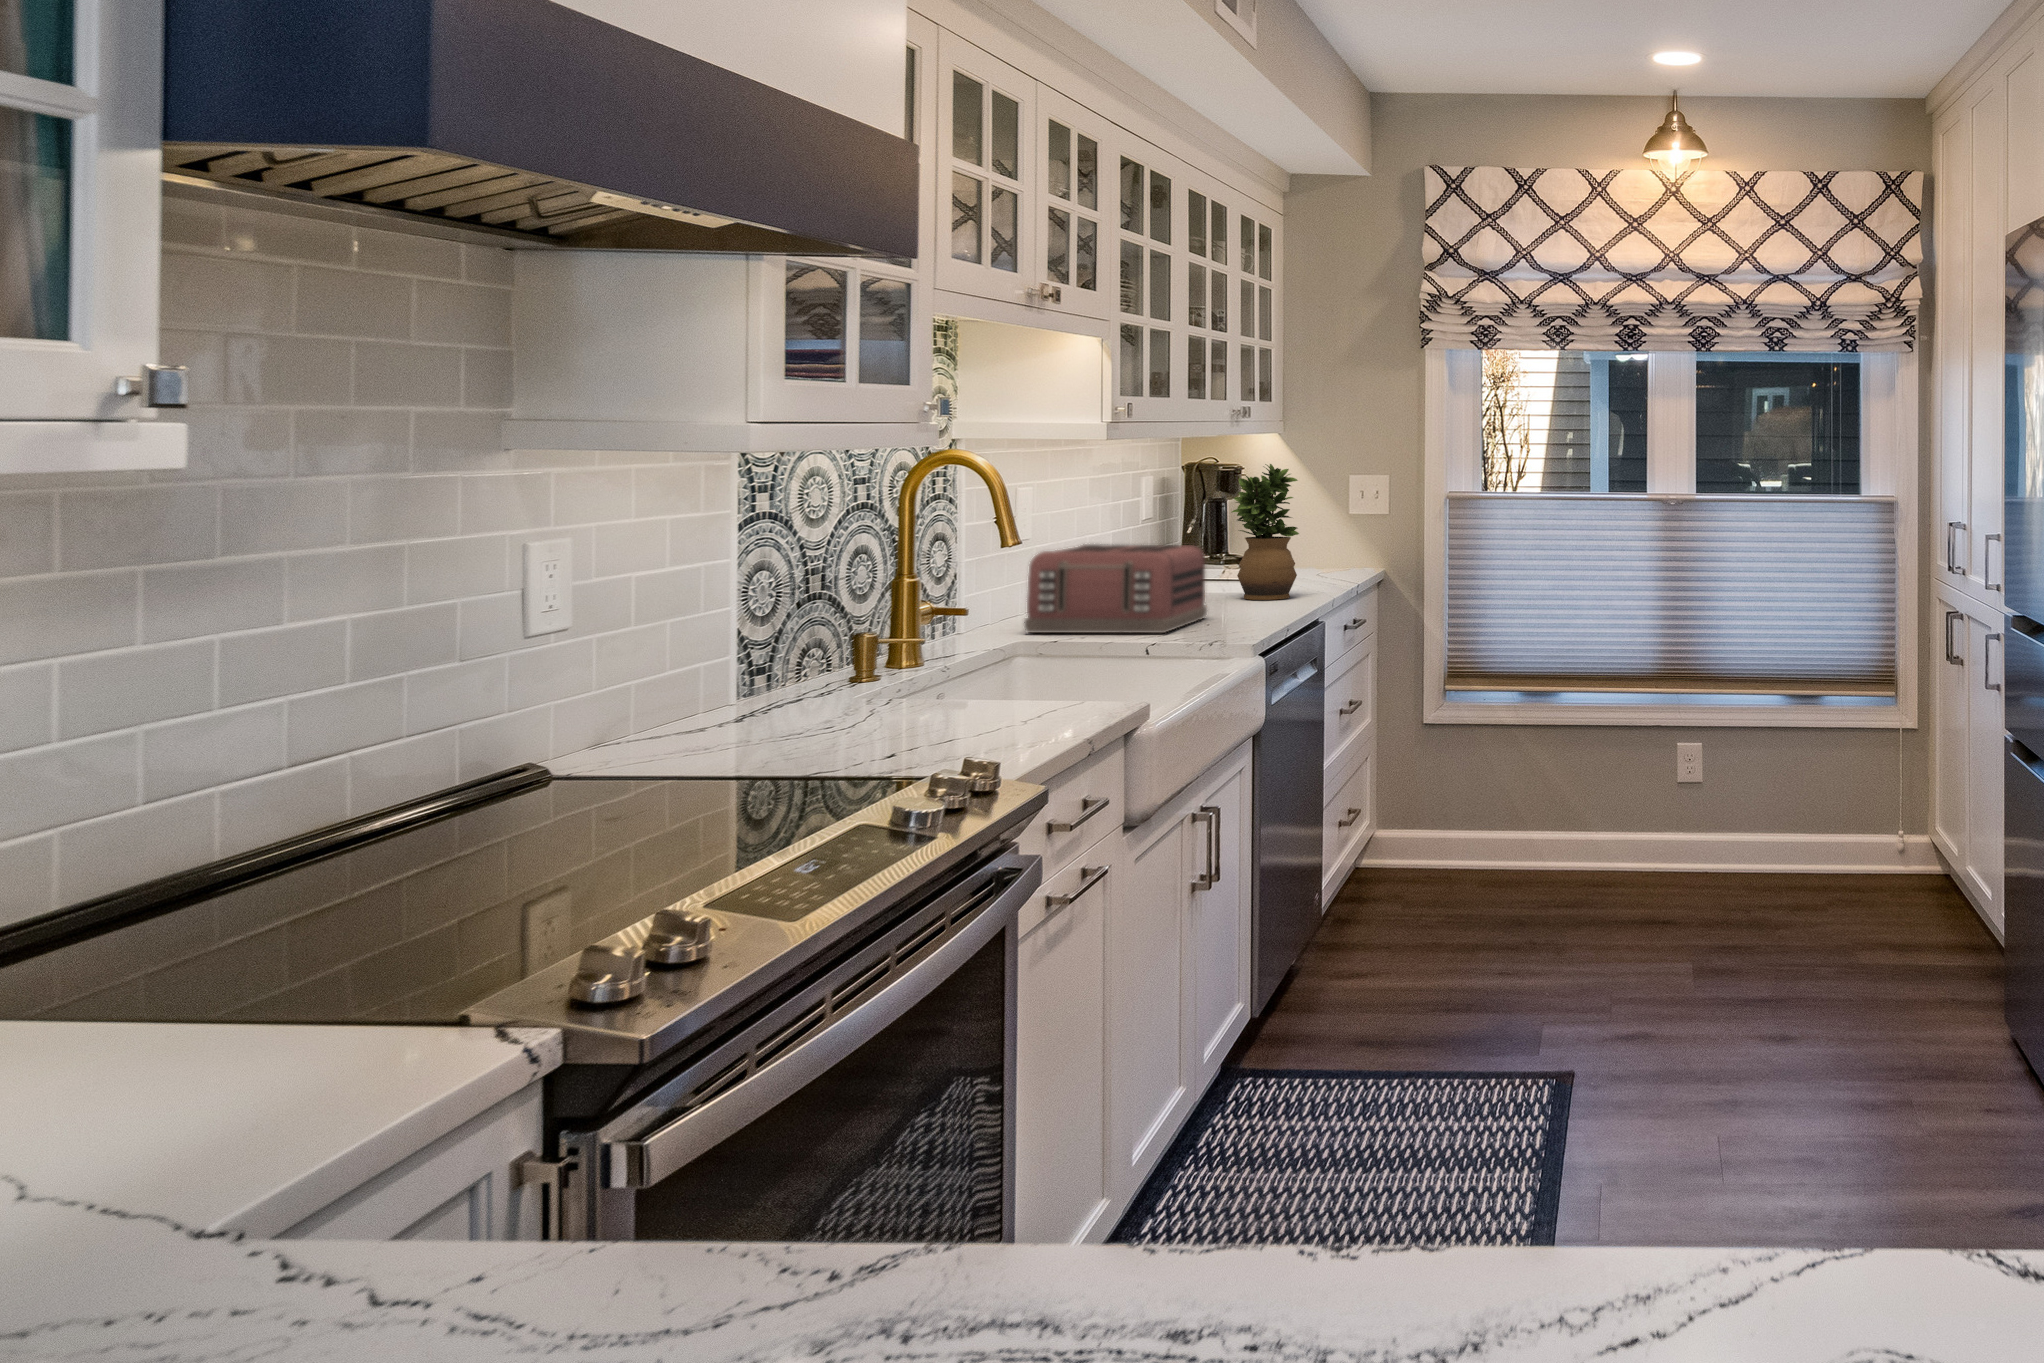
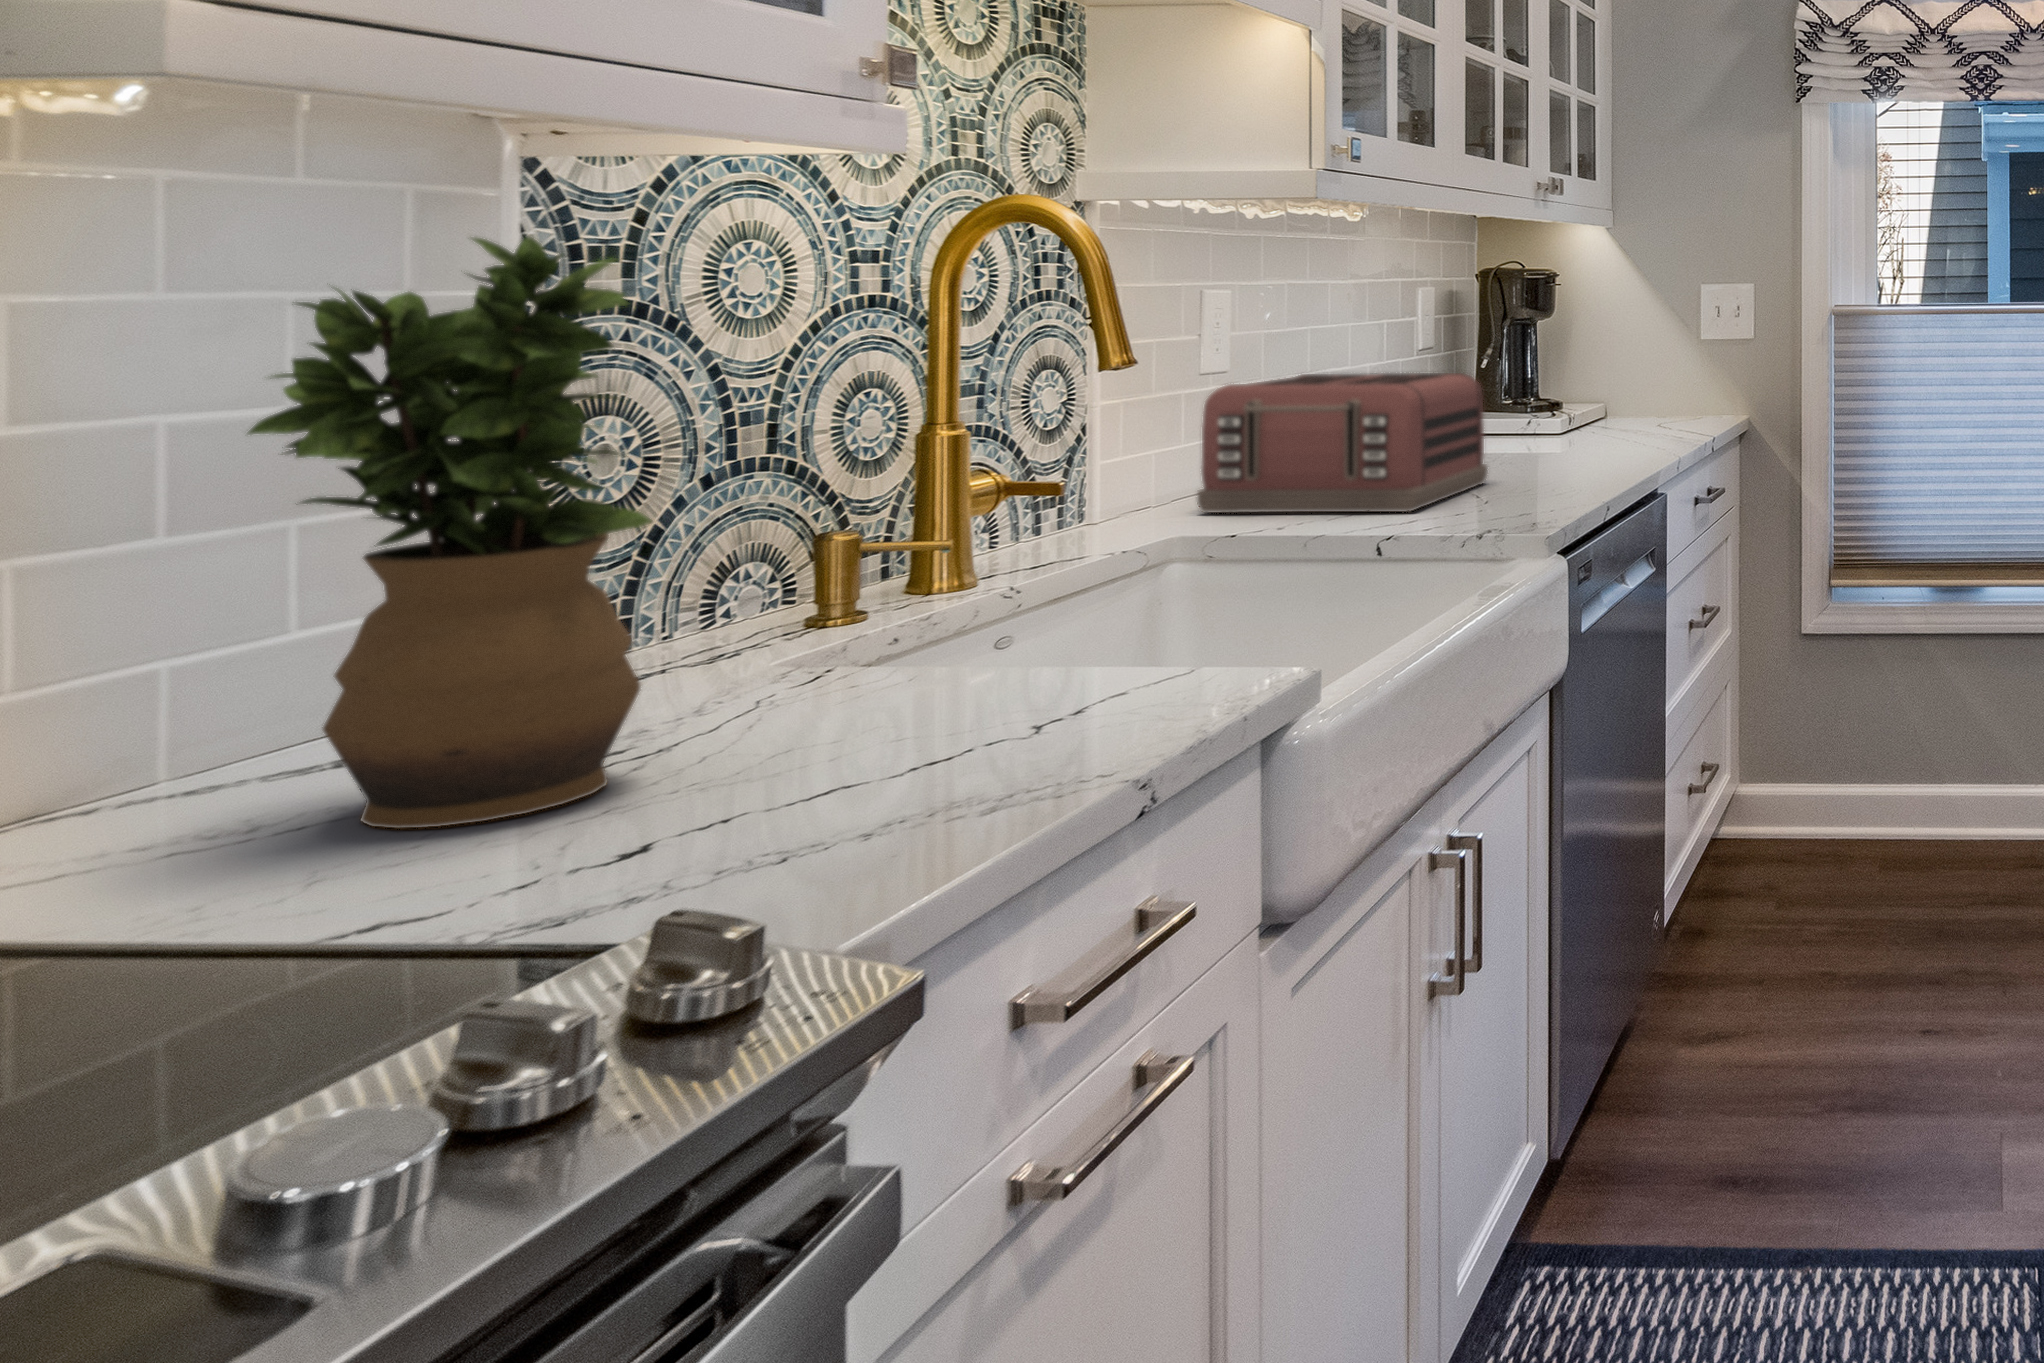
potted plant: present [1232,464,1299,600] -> present [248,237,652,828]

